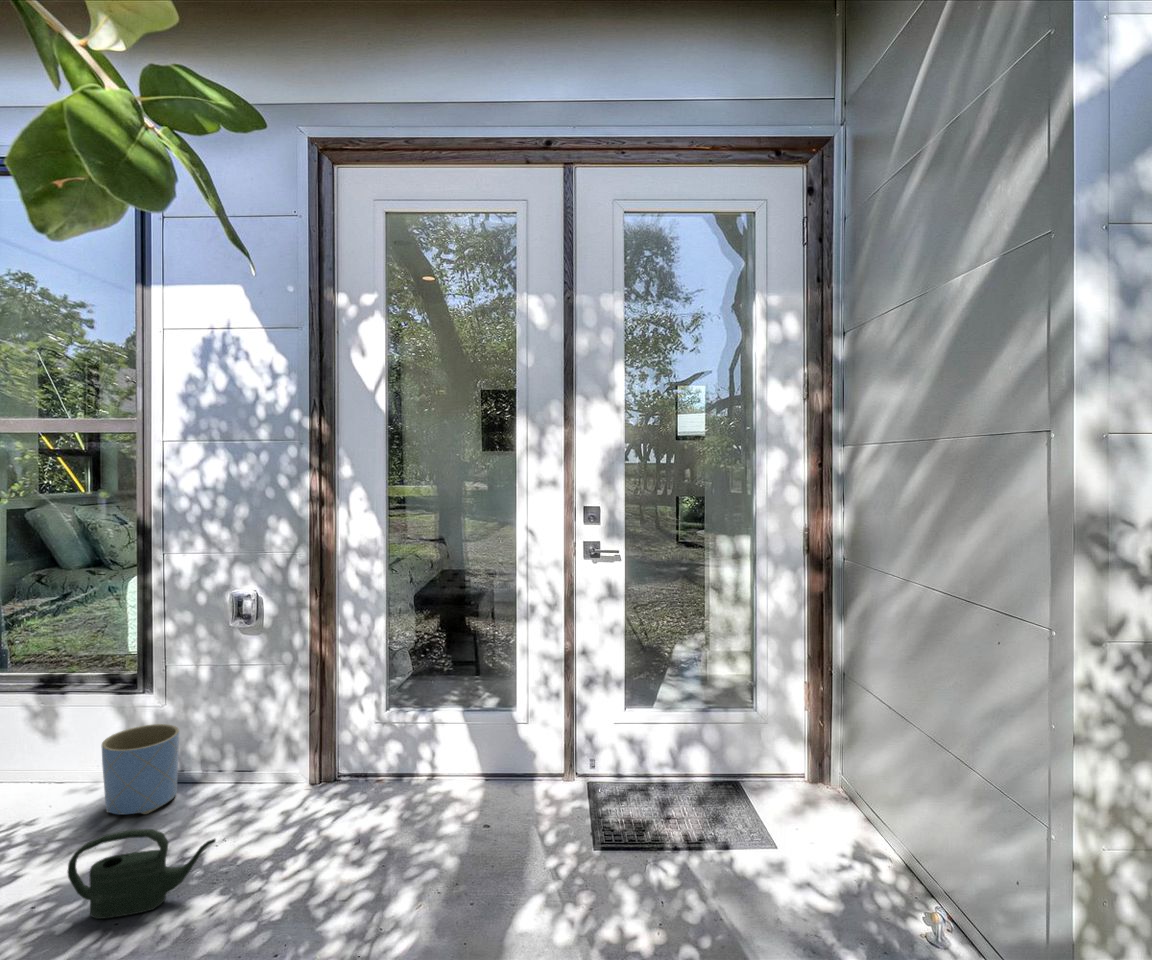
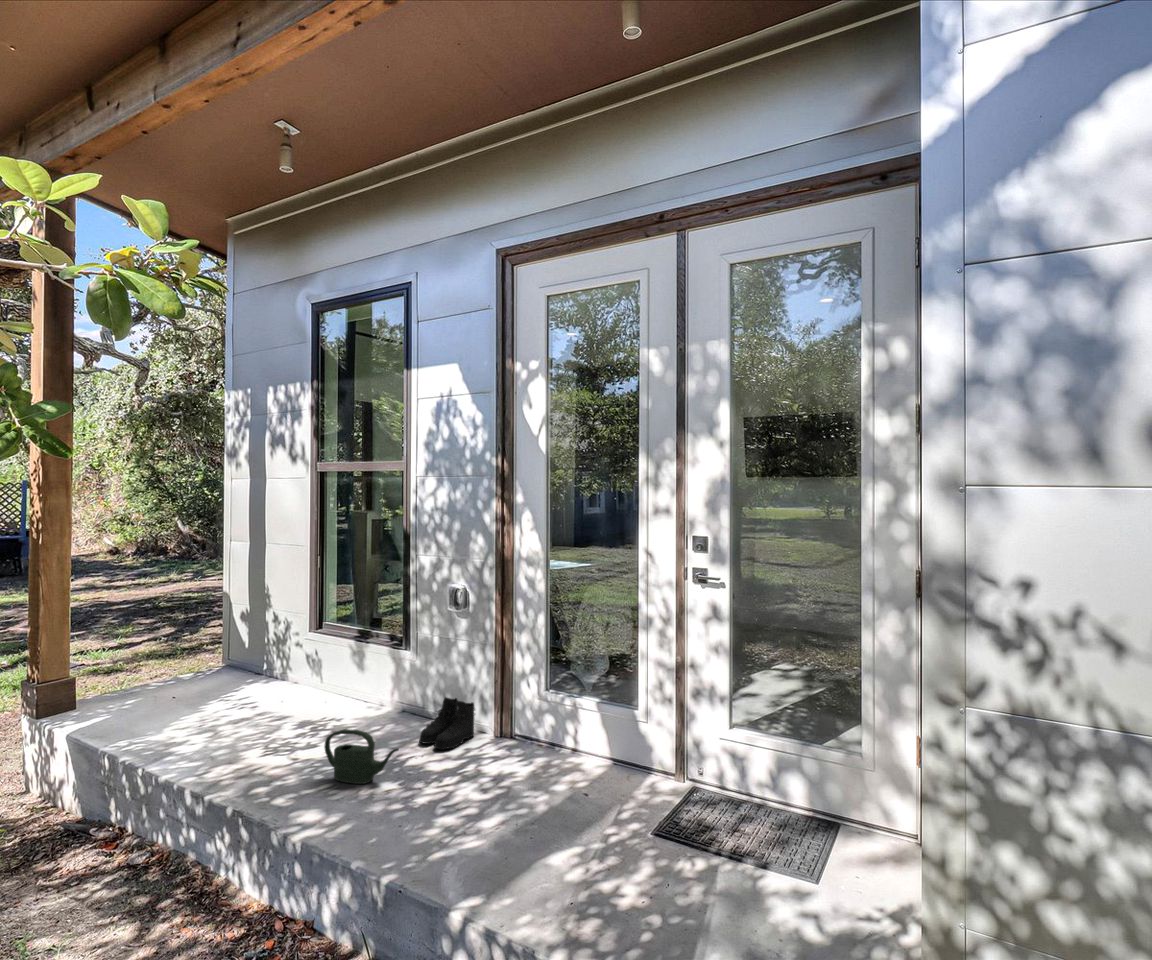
planter: present [101,724,179,814] -> none [373,670,418,729]
boots: none [206,748,285,824] -> present [419,697,475,750]

